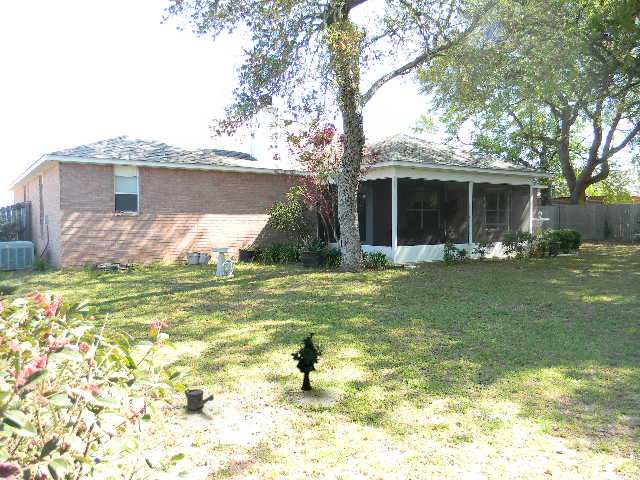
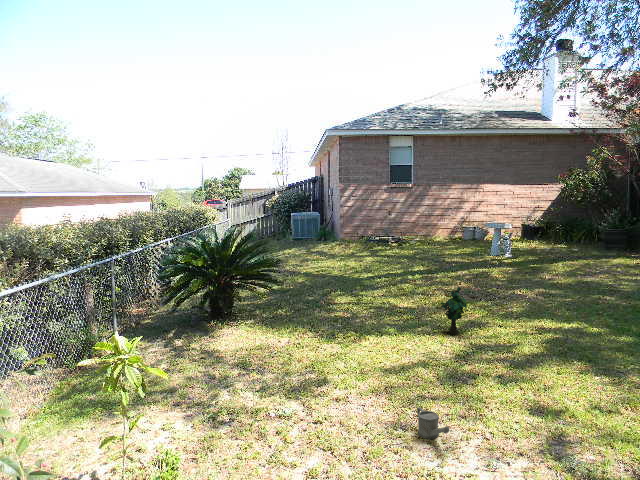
decorative plant: present [290,333,322,390] -> present [441,287,467,334]

